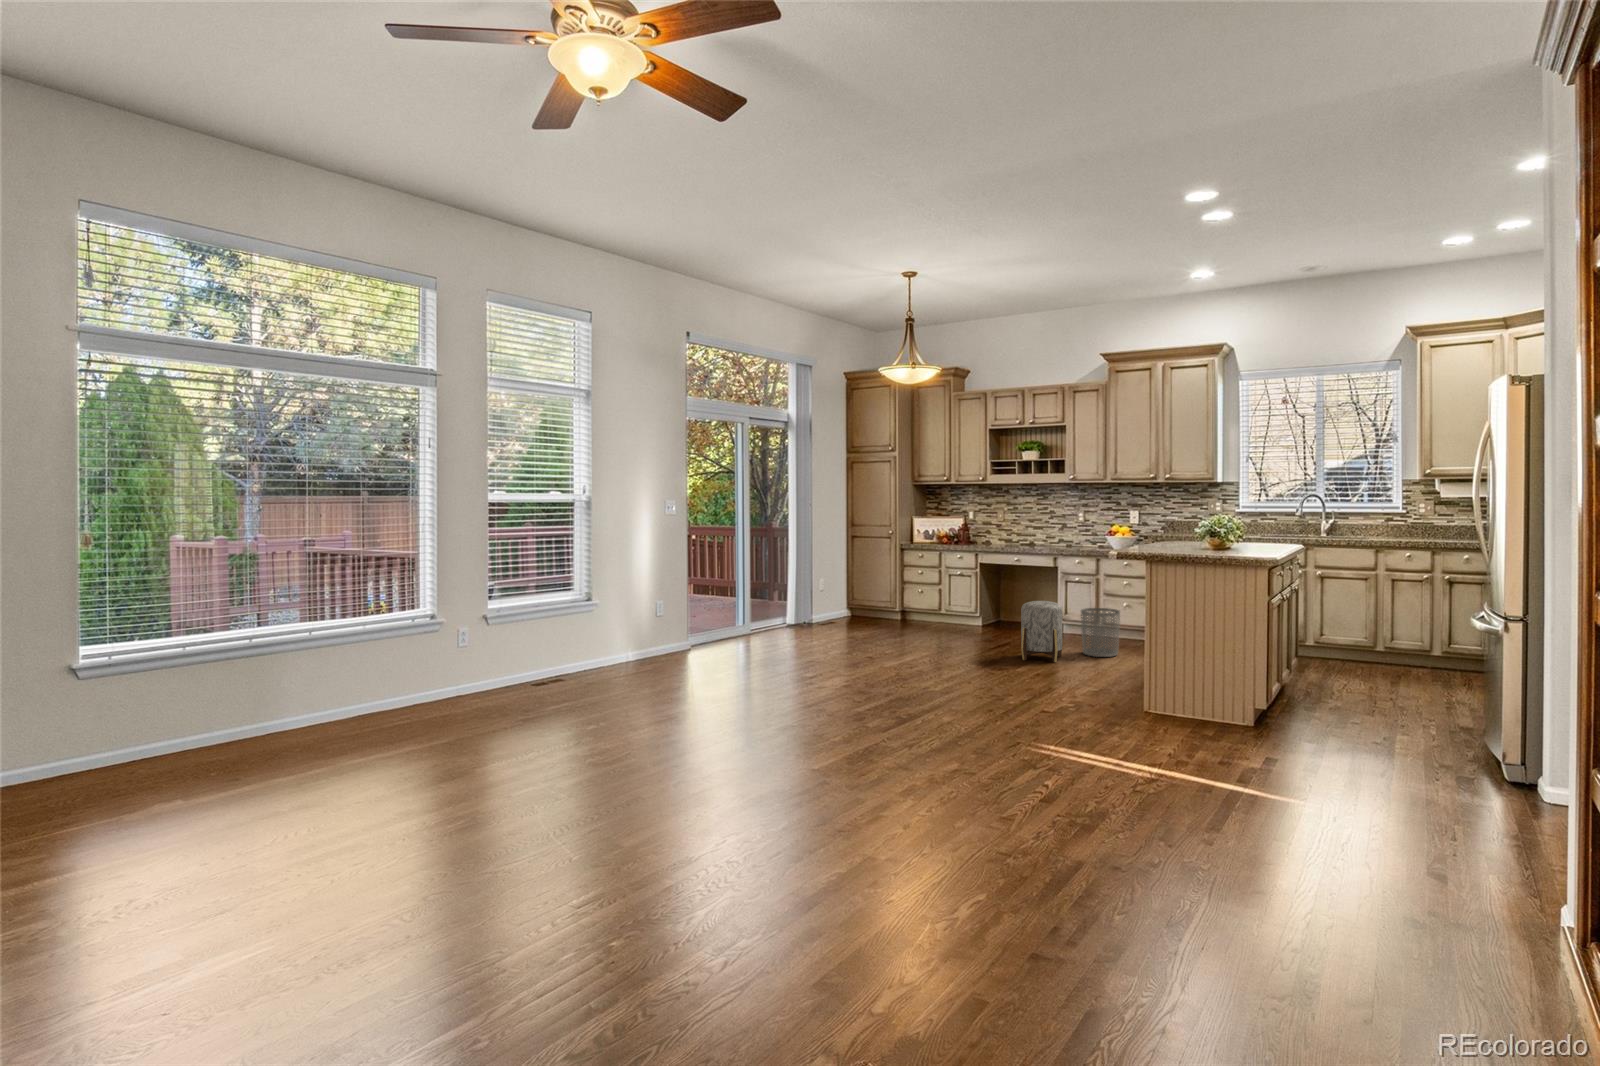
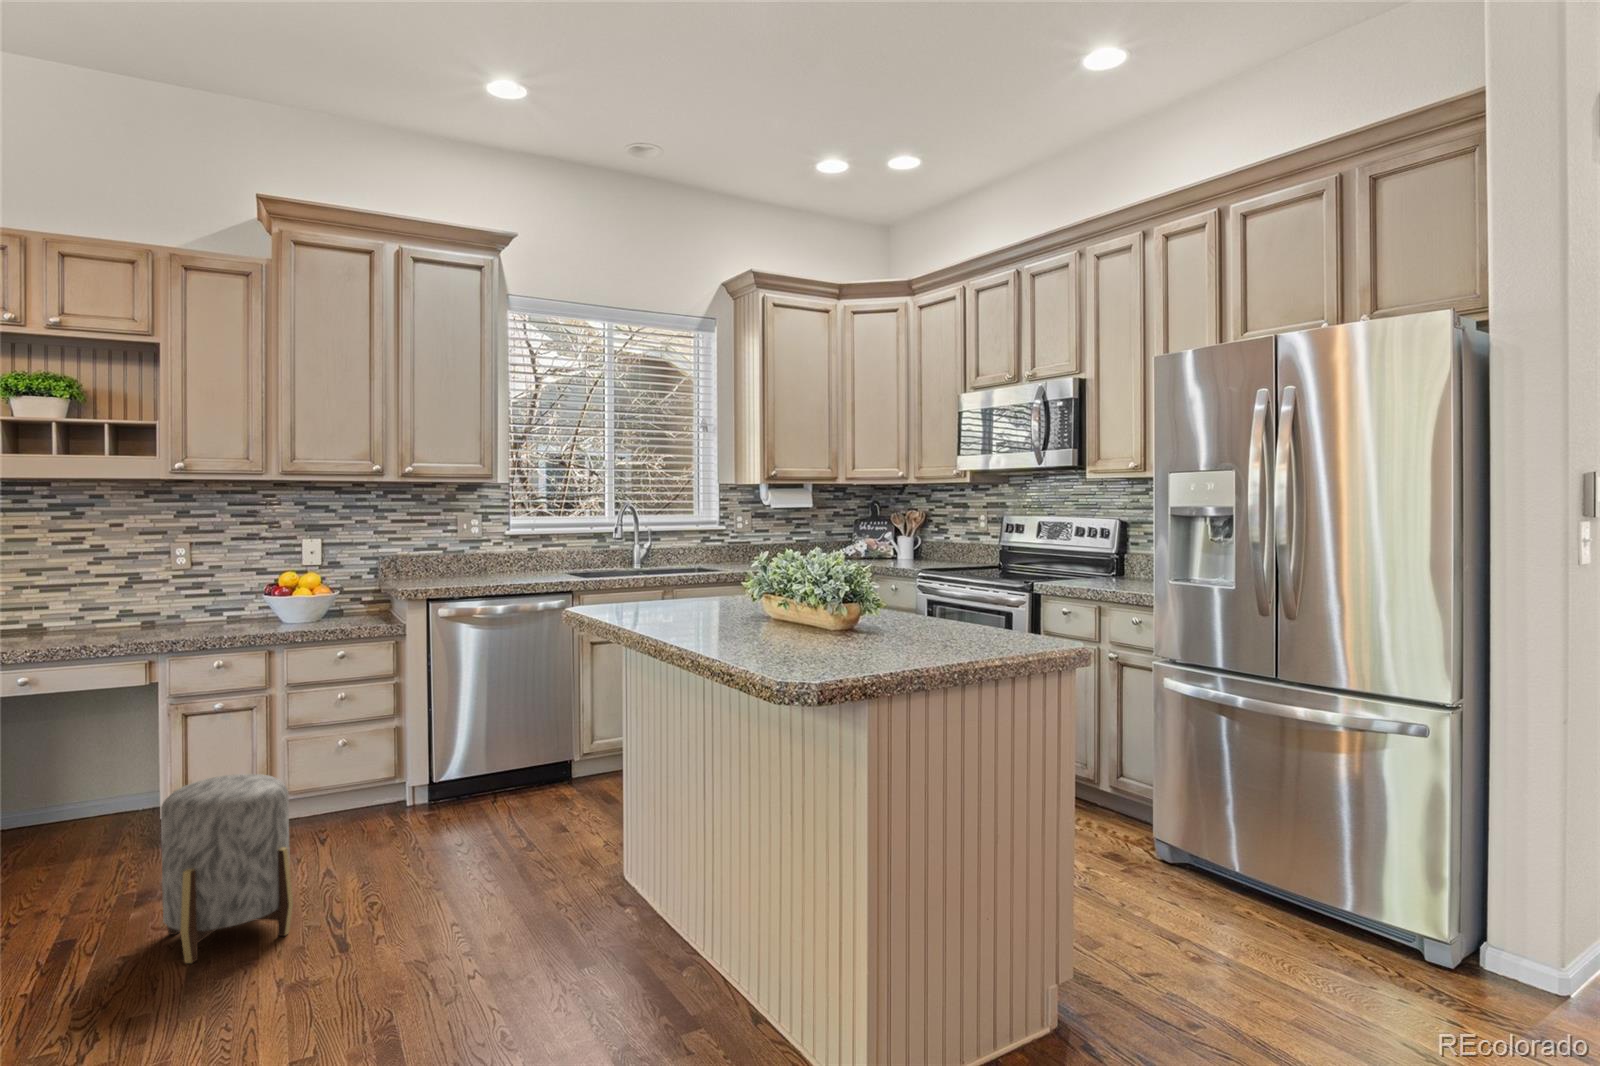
waste bin: present [1081,608,1120,657] -> none [295,753,392,880]

